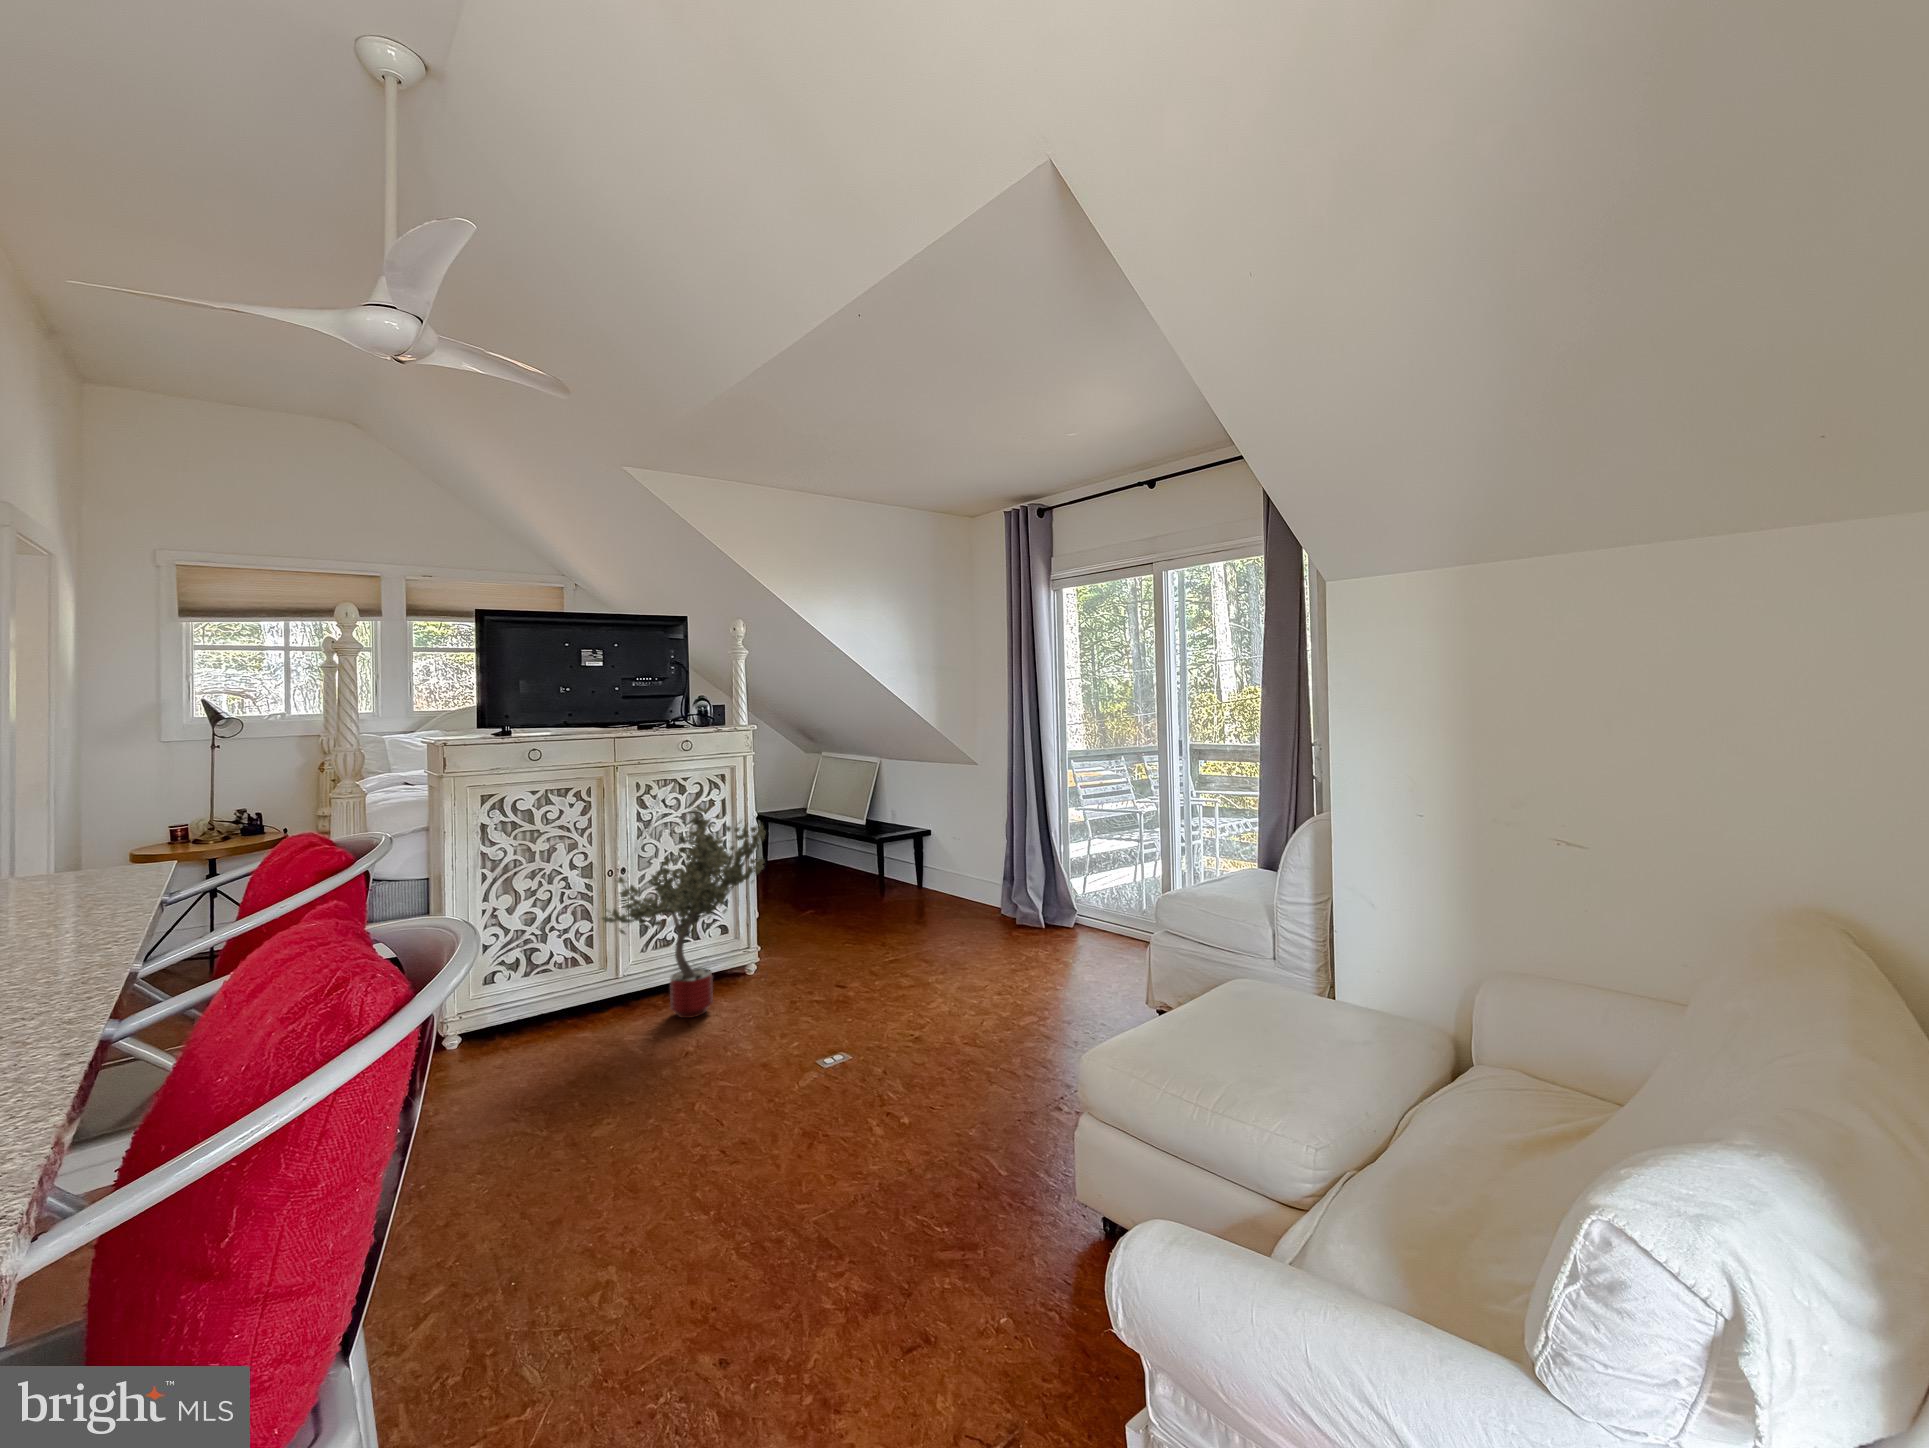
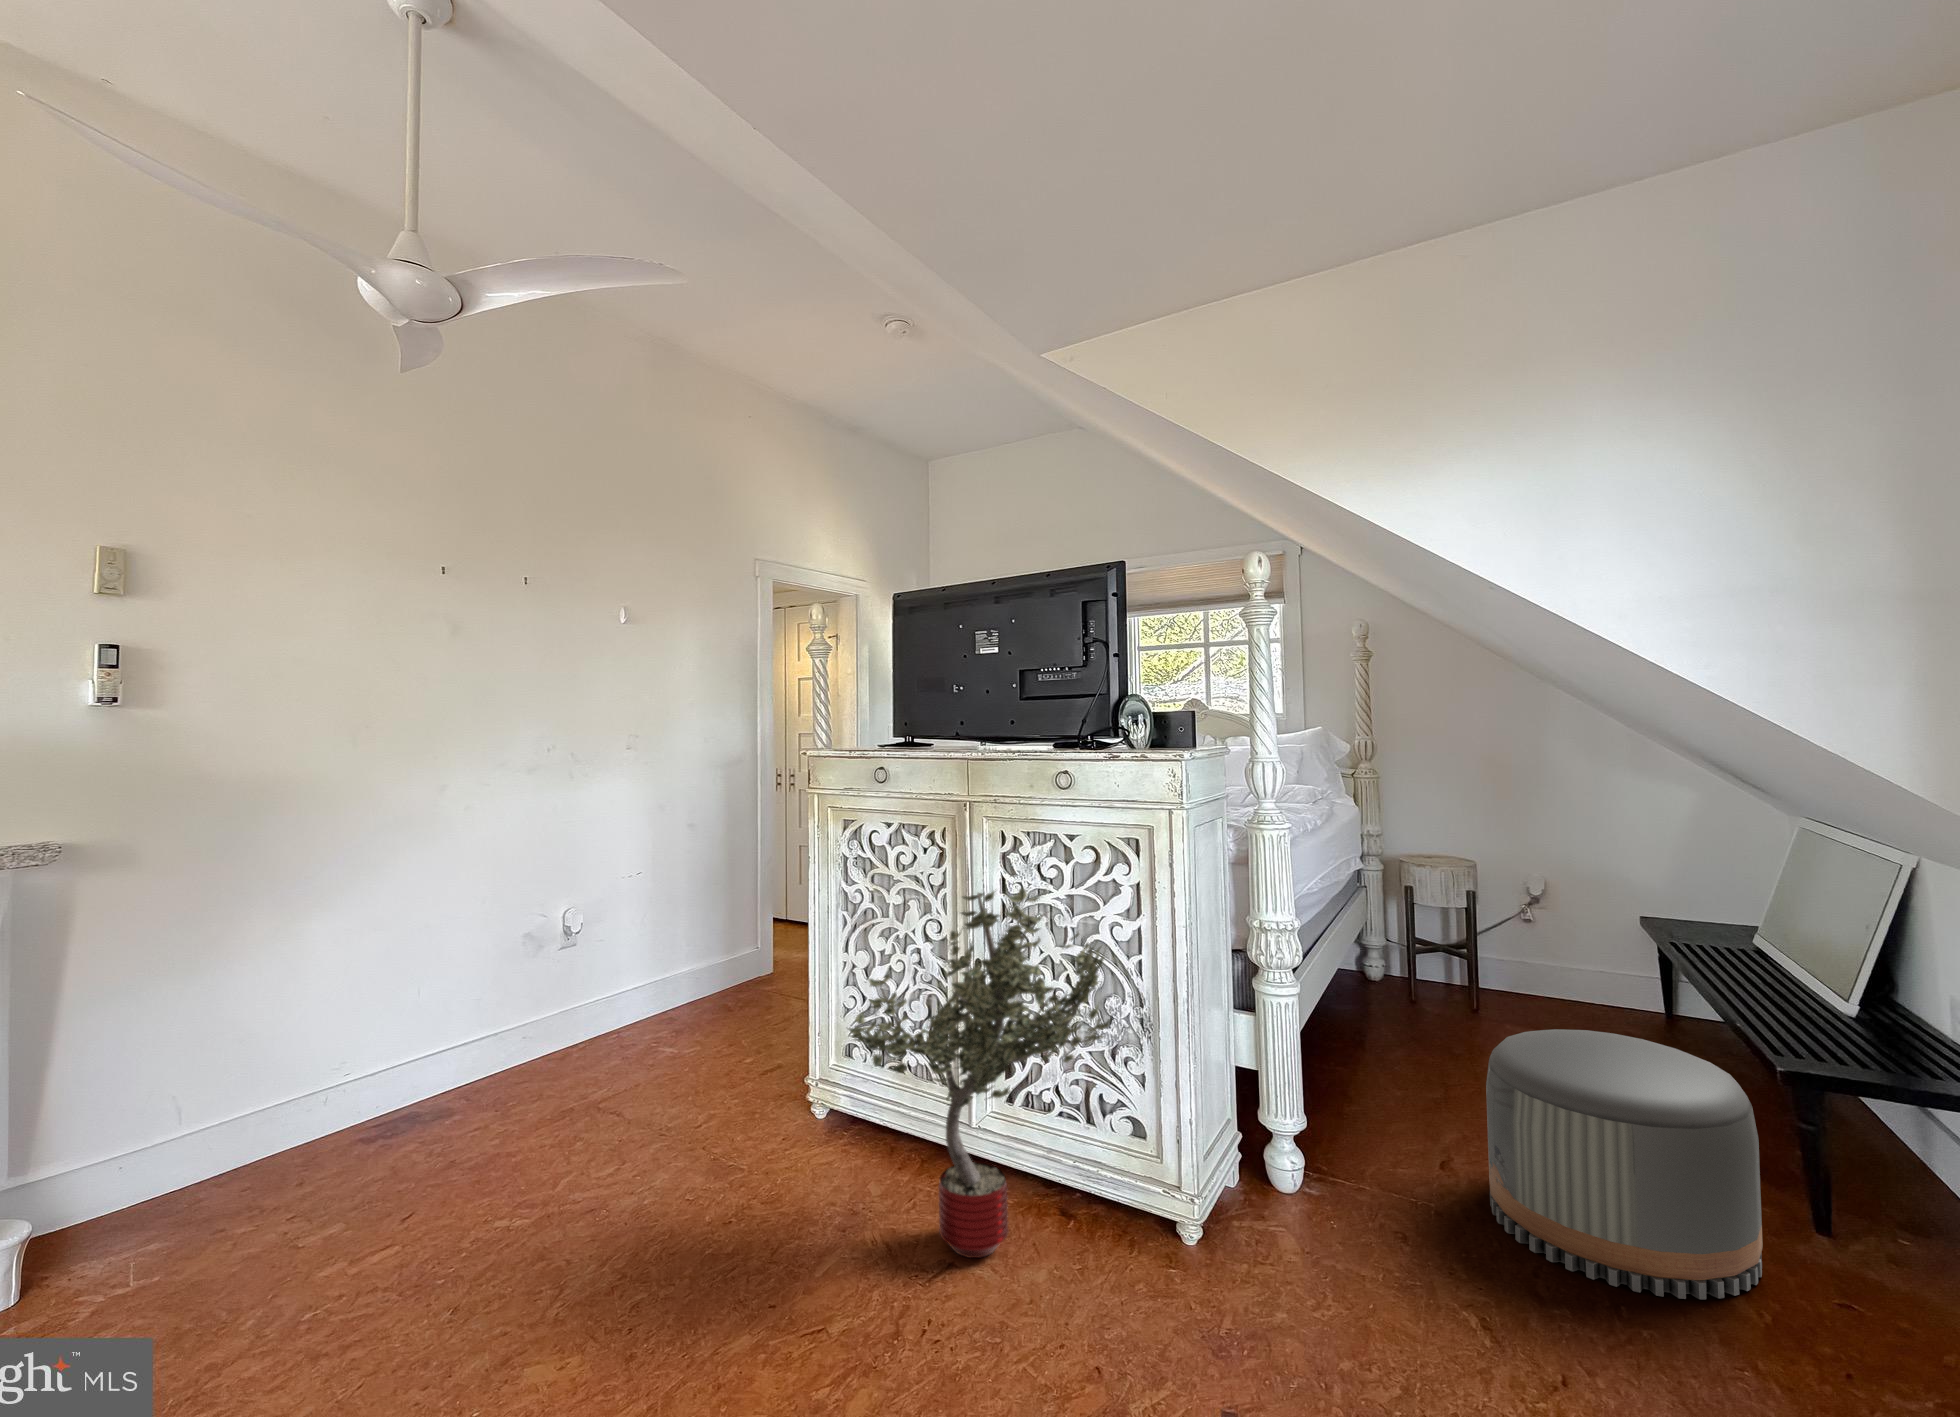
pouf: none [809,841,902,929] -> present [1486,1029,1763,1299]

